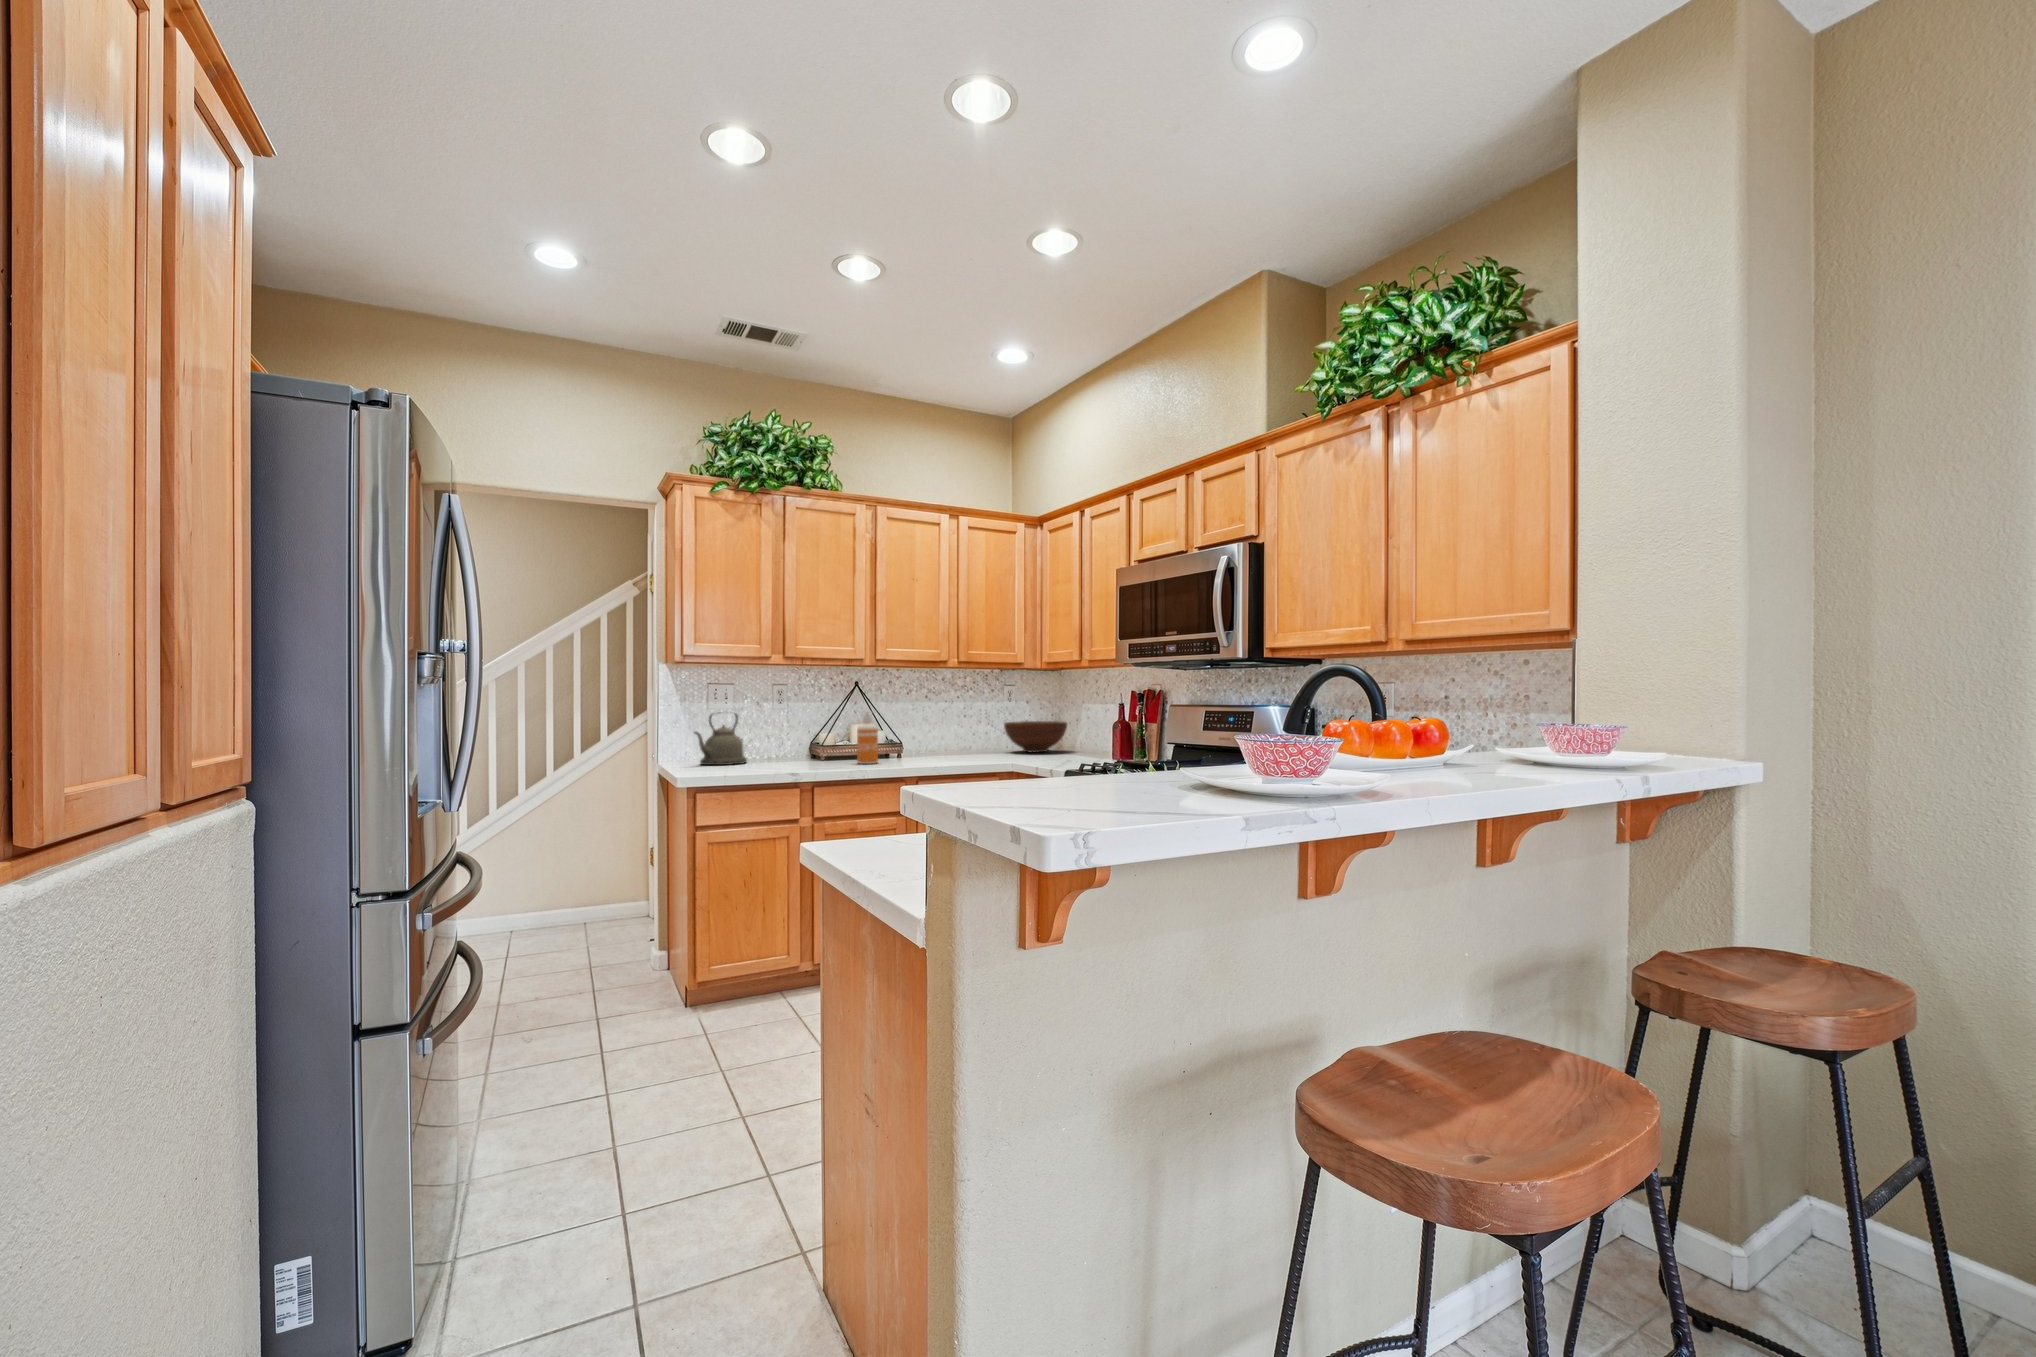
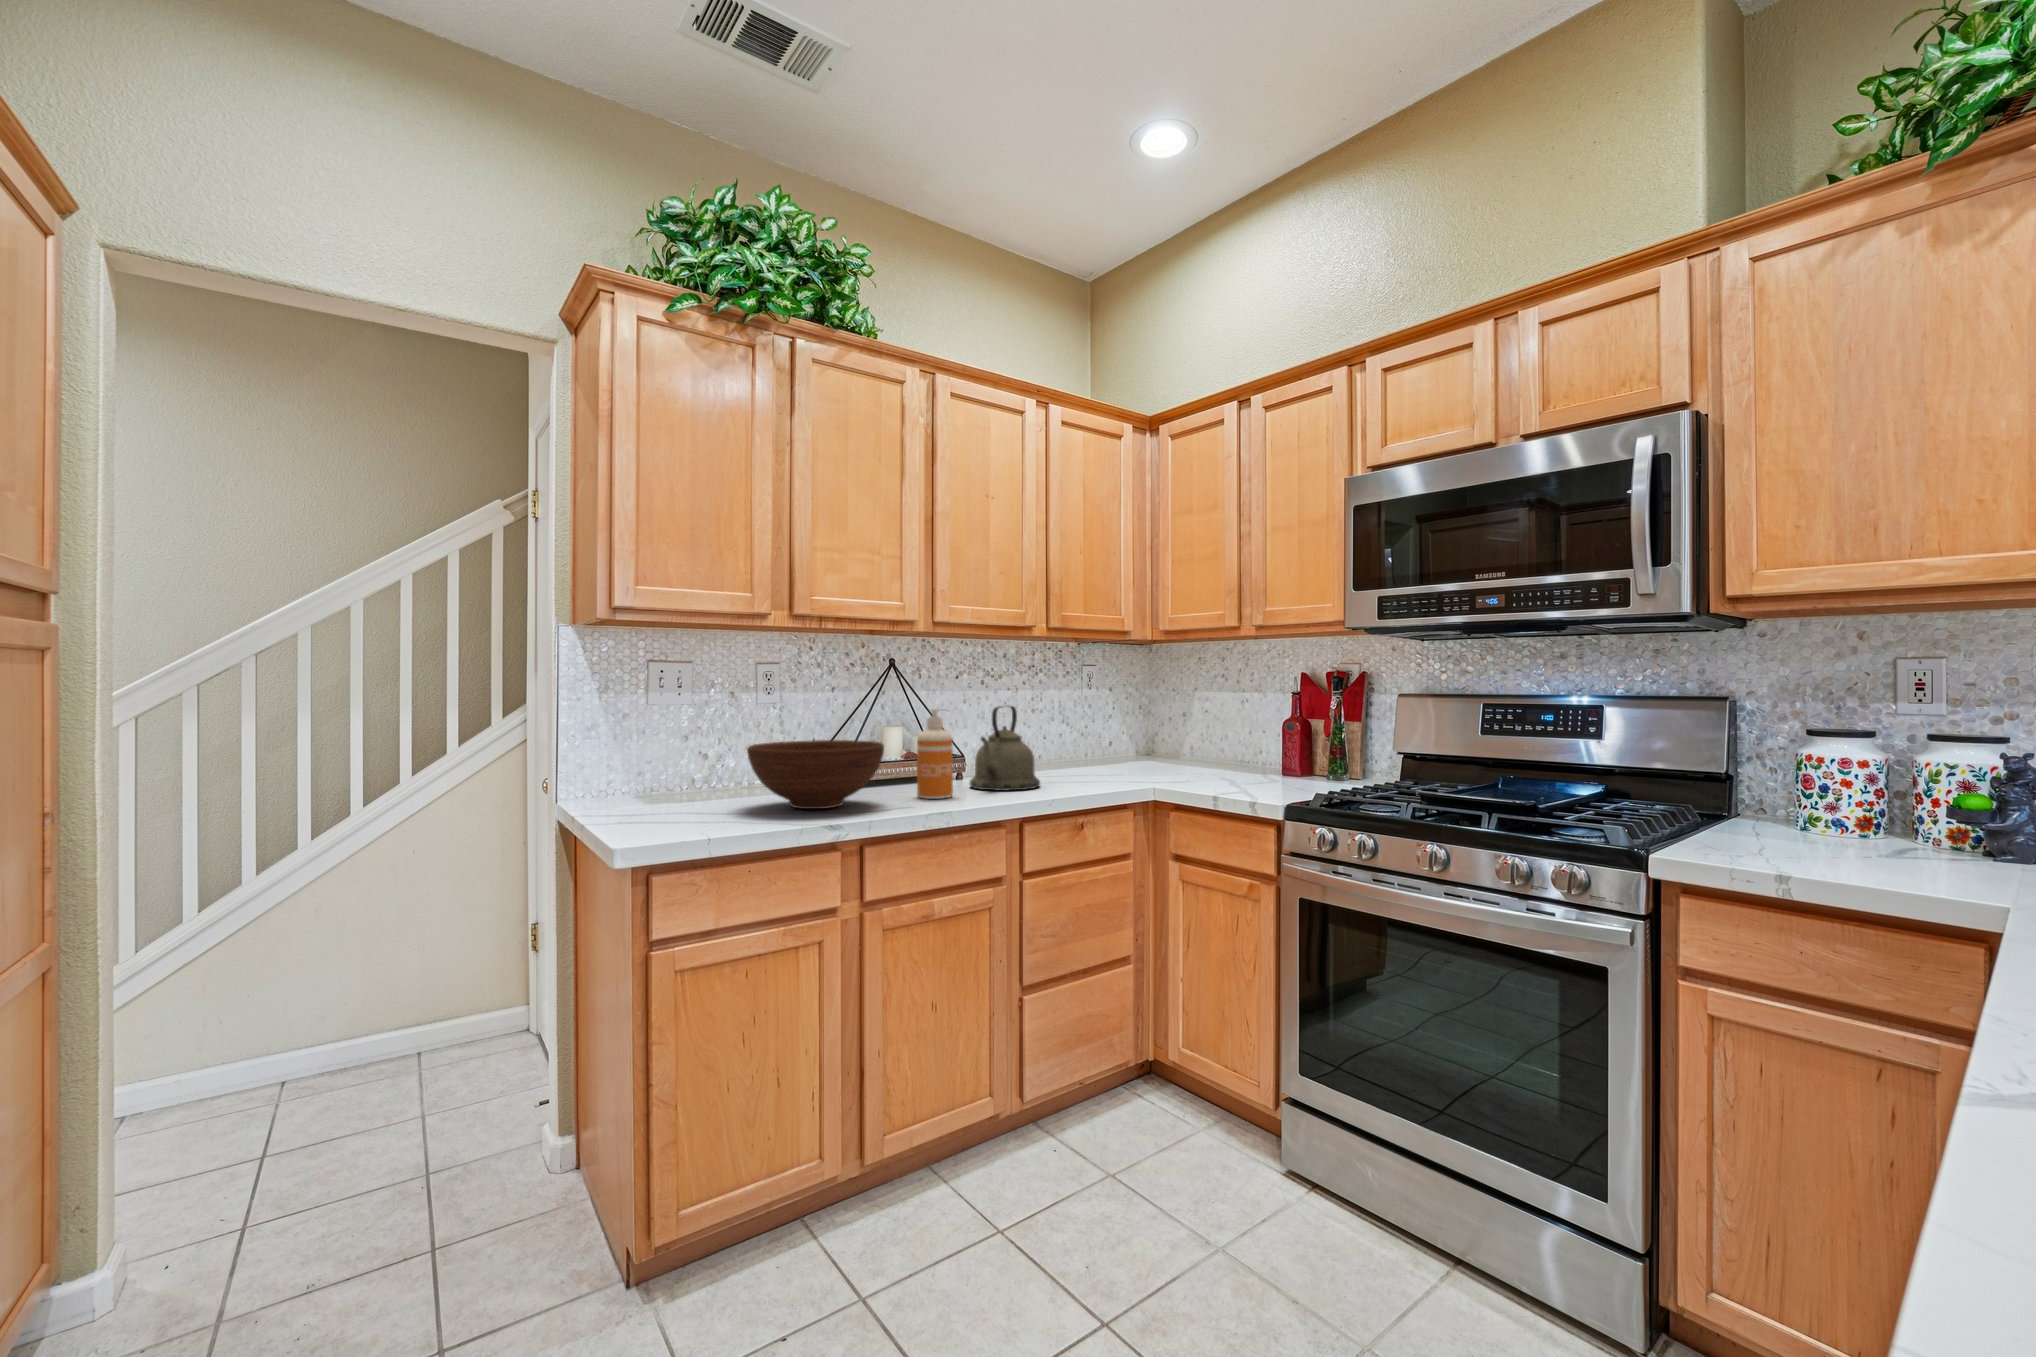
kettle: present [695,714,747,765] -> present [970,706,1040,791]
fruit bowl: present [1004,721,1067,753] -> present [747,740,884,809]

